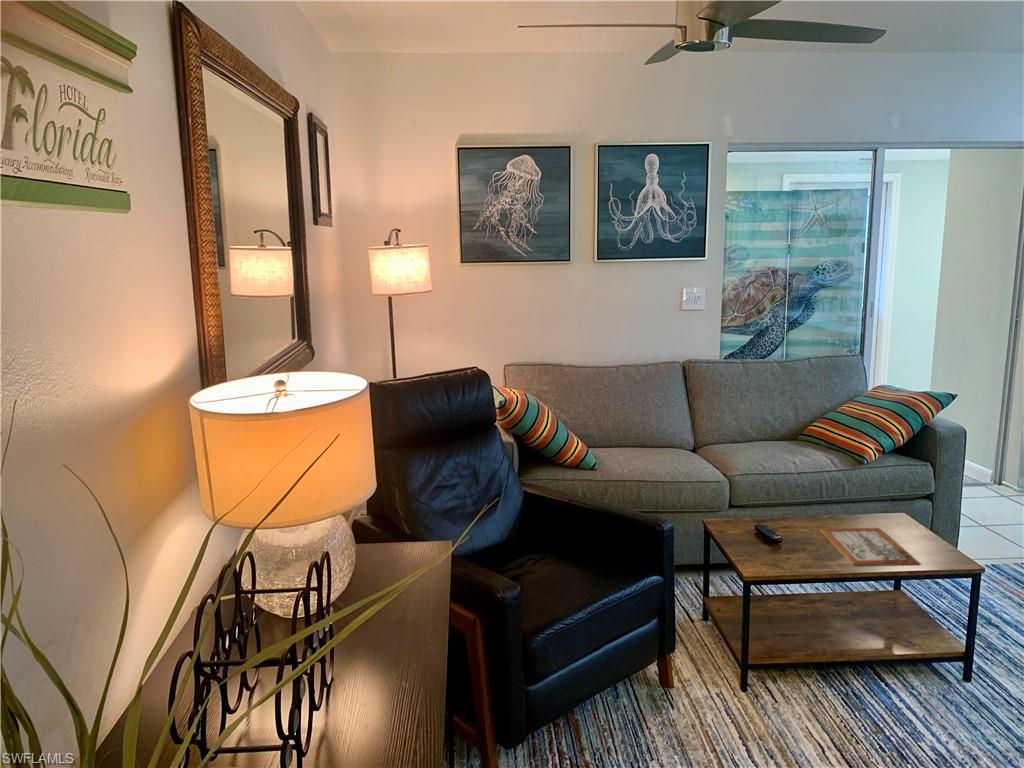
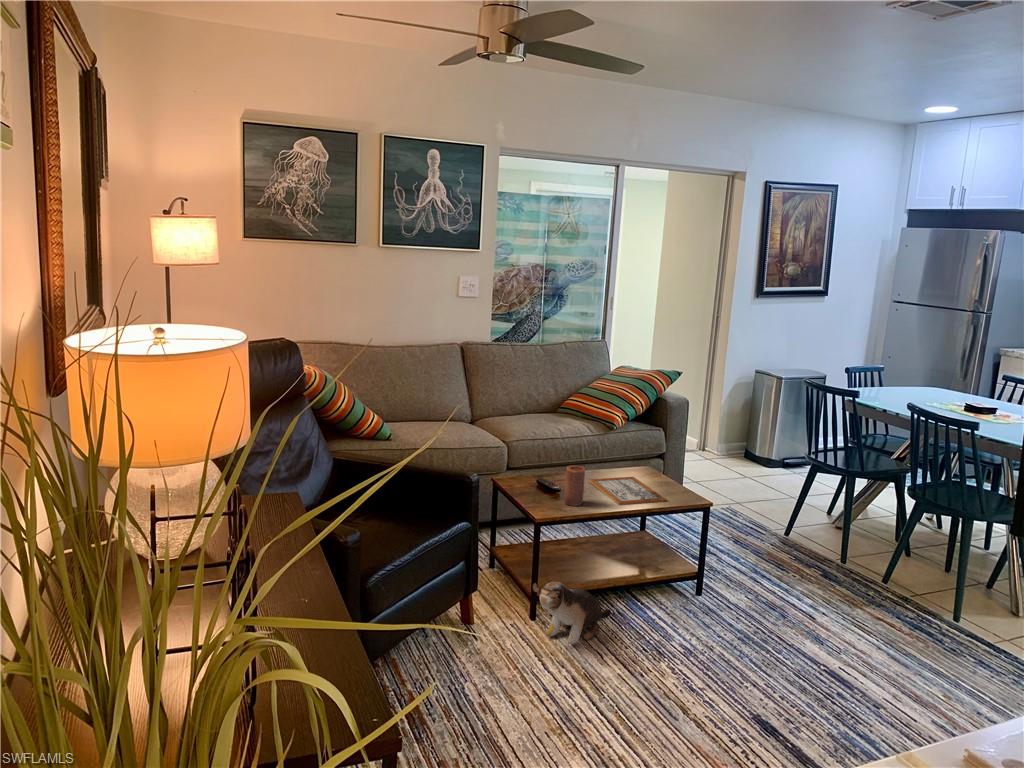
candle: none [783,515,808,564] -> present [564,465,585,506]
plush toy: none [737,653,843,729] -> present [533,582,611,644]

